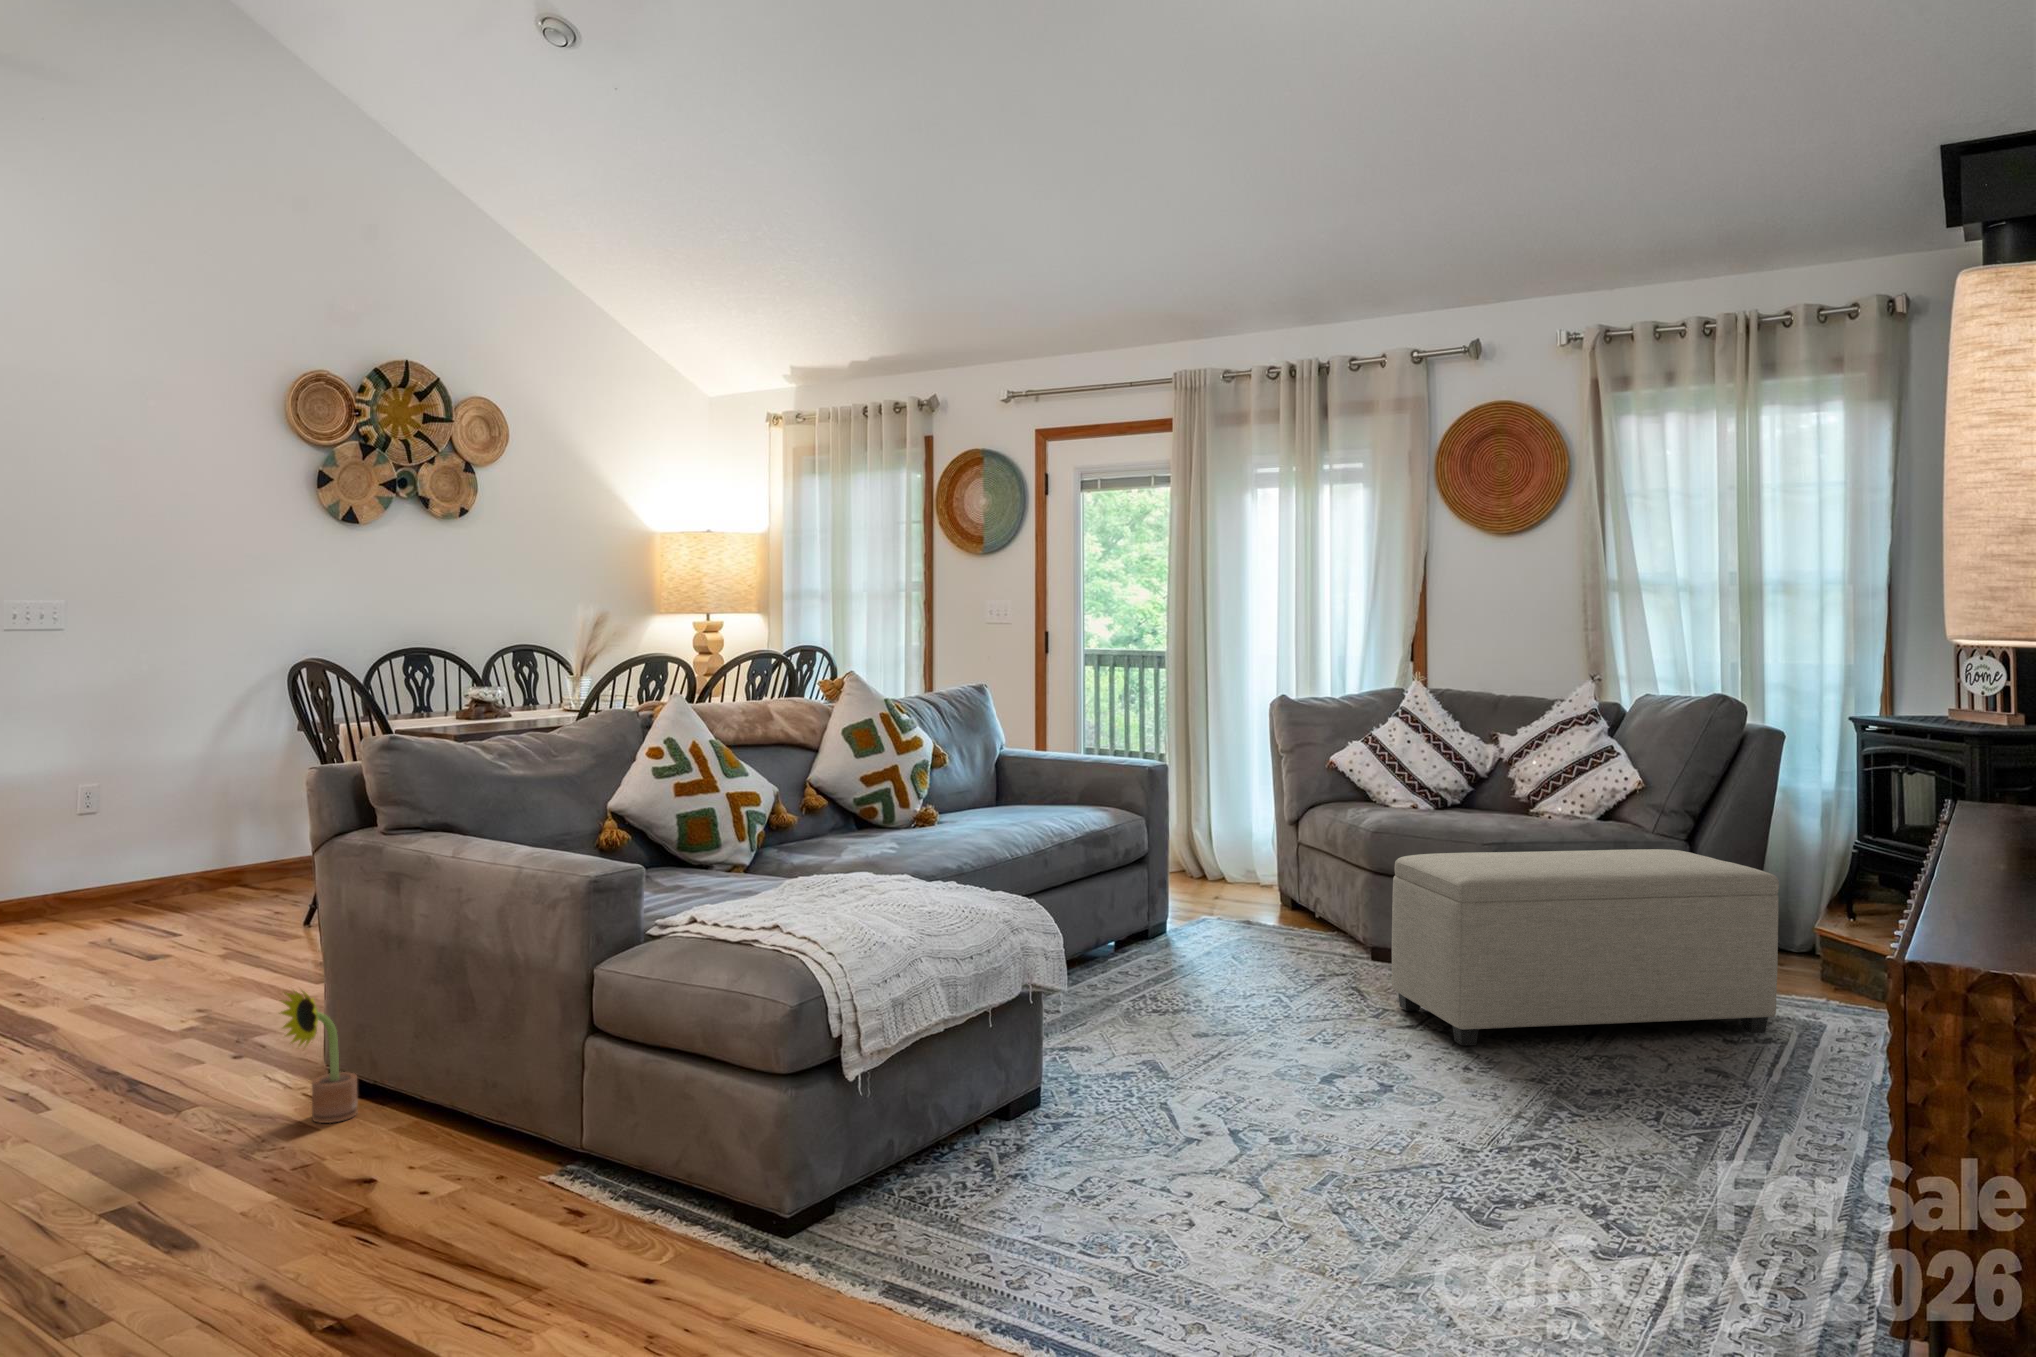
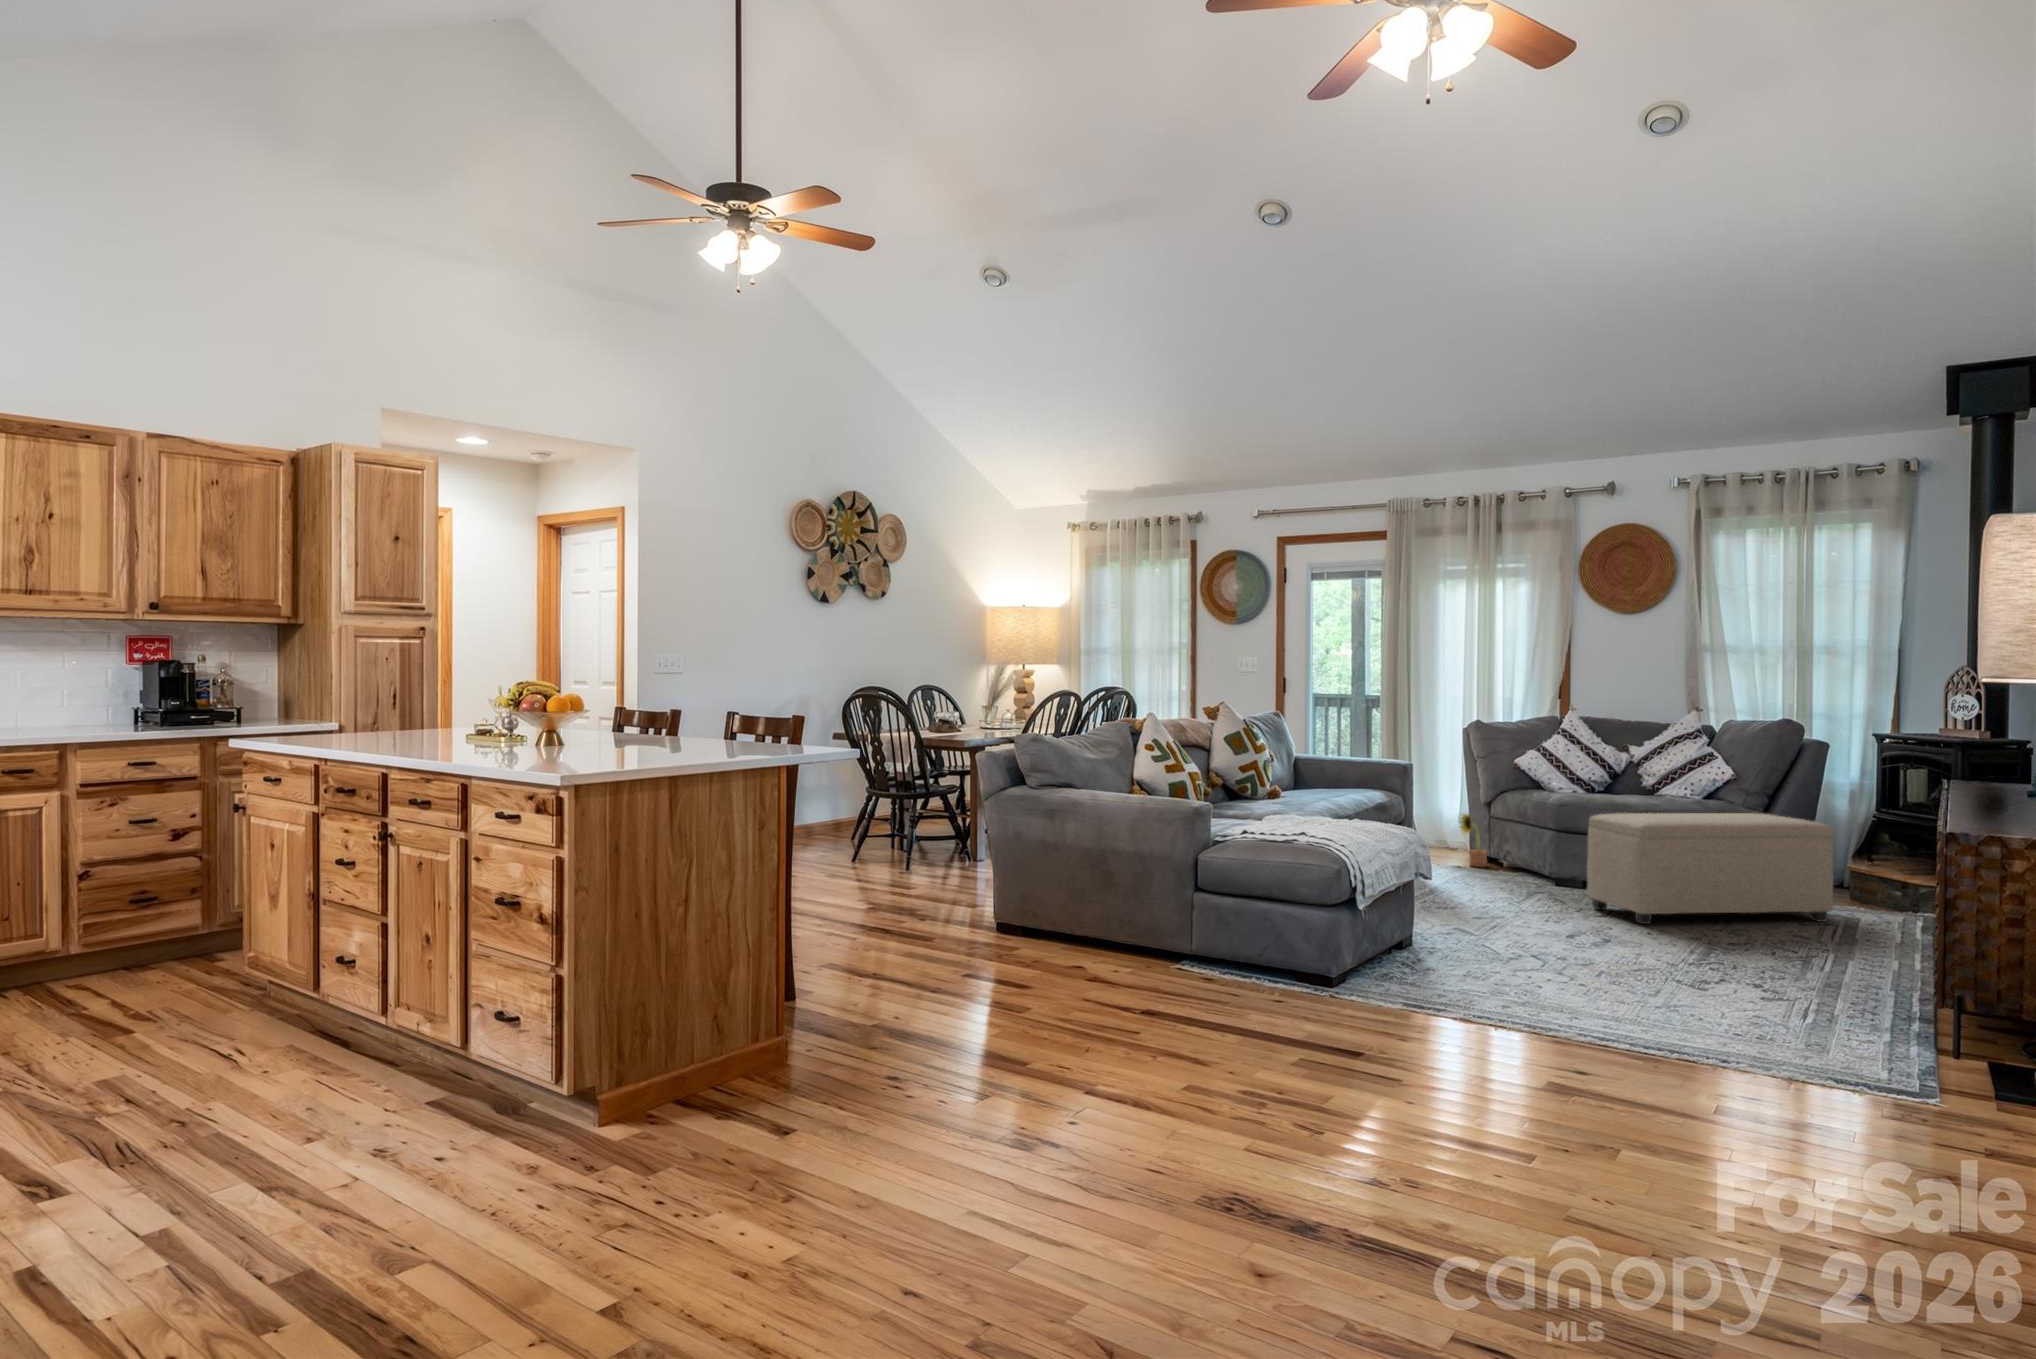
decorative plant: present [281,991,358,1123] -> present [1460,813,1487,867]

